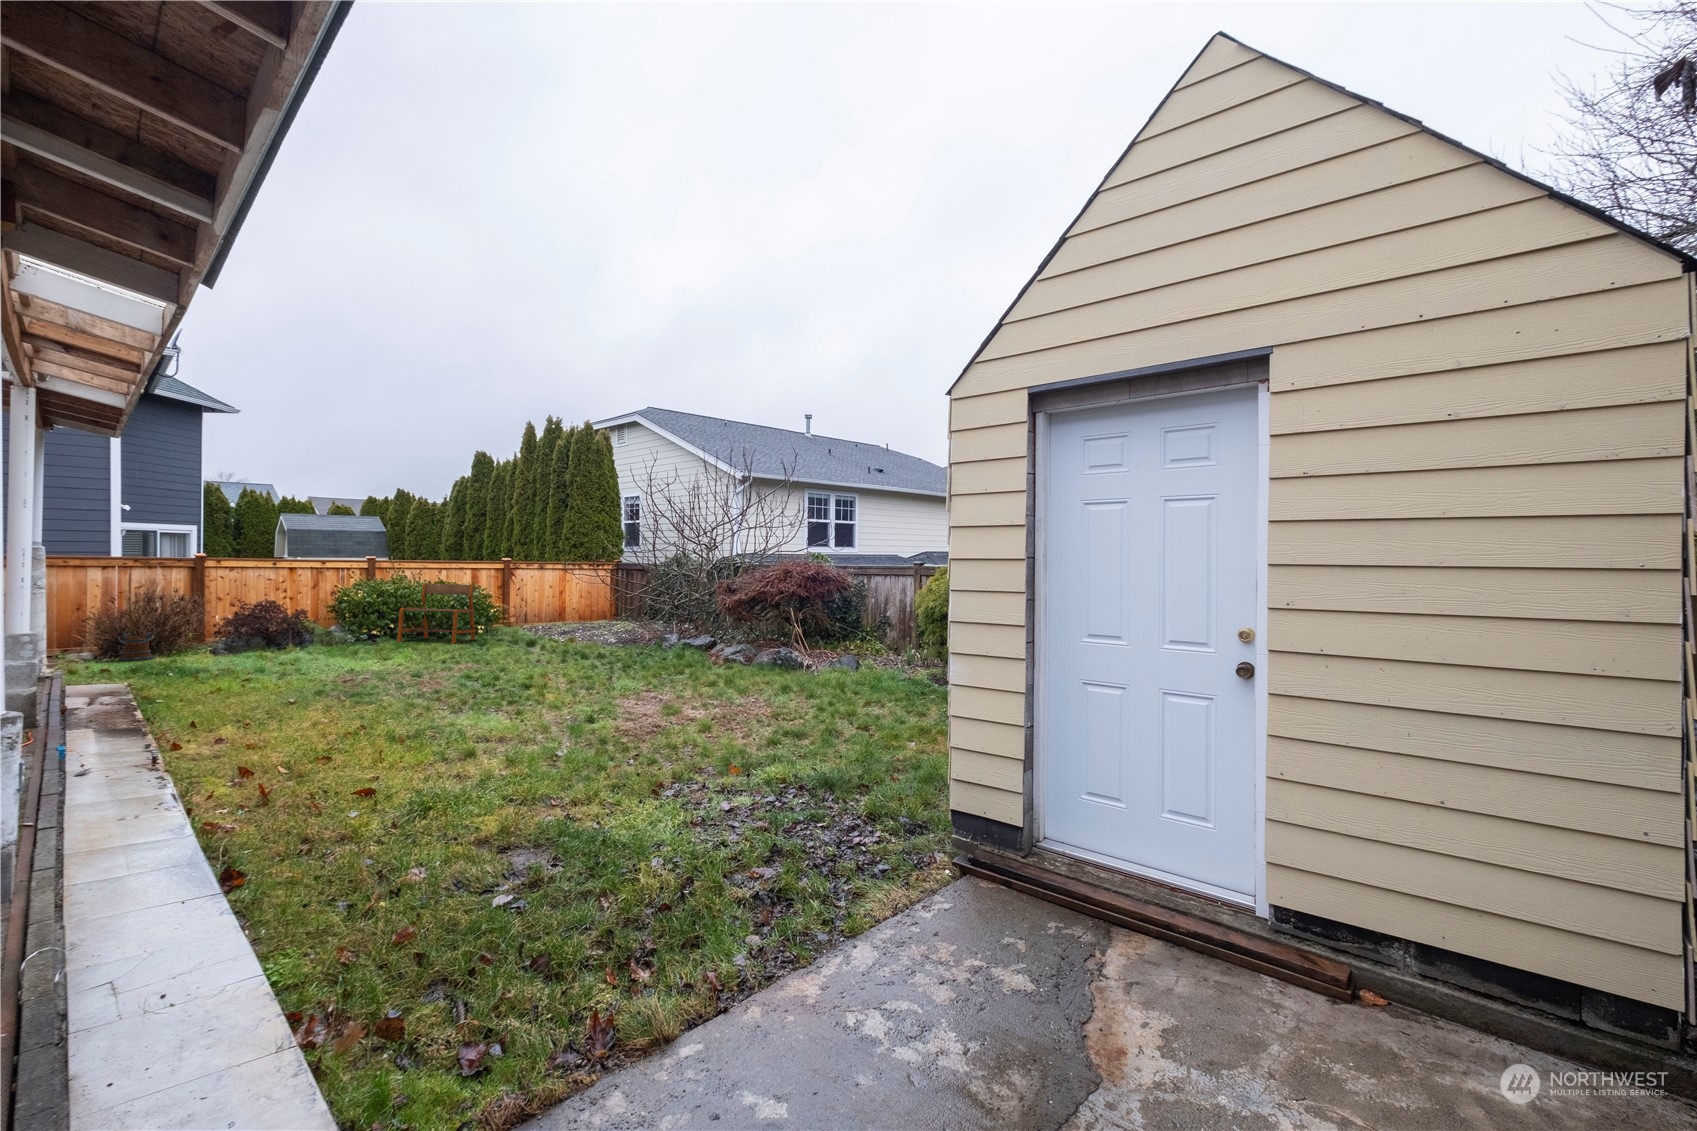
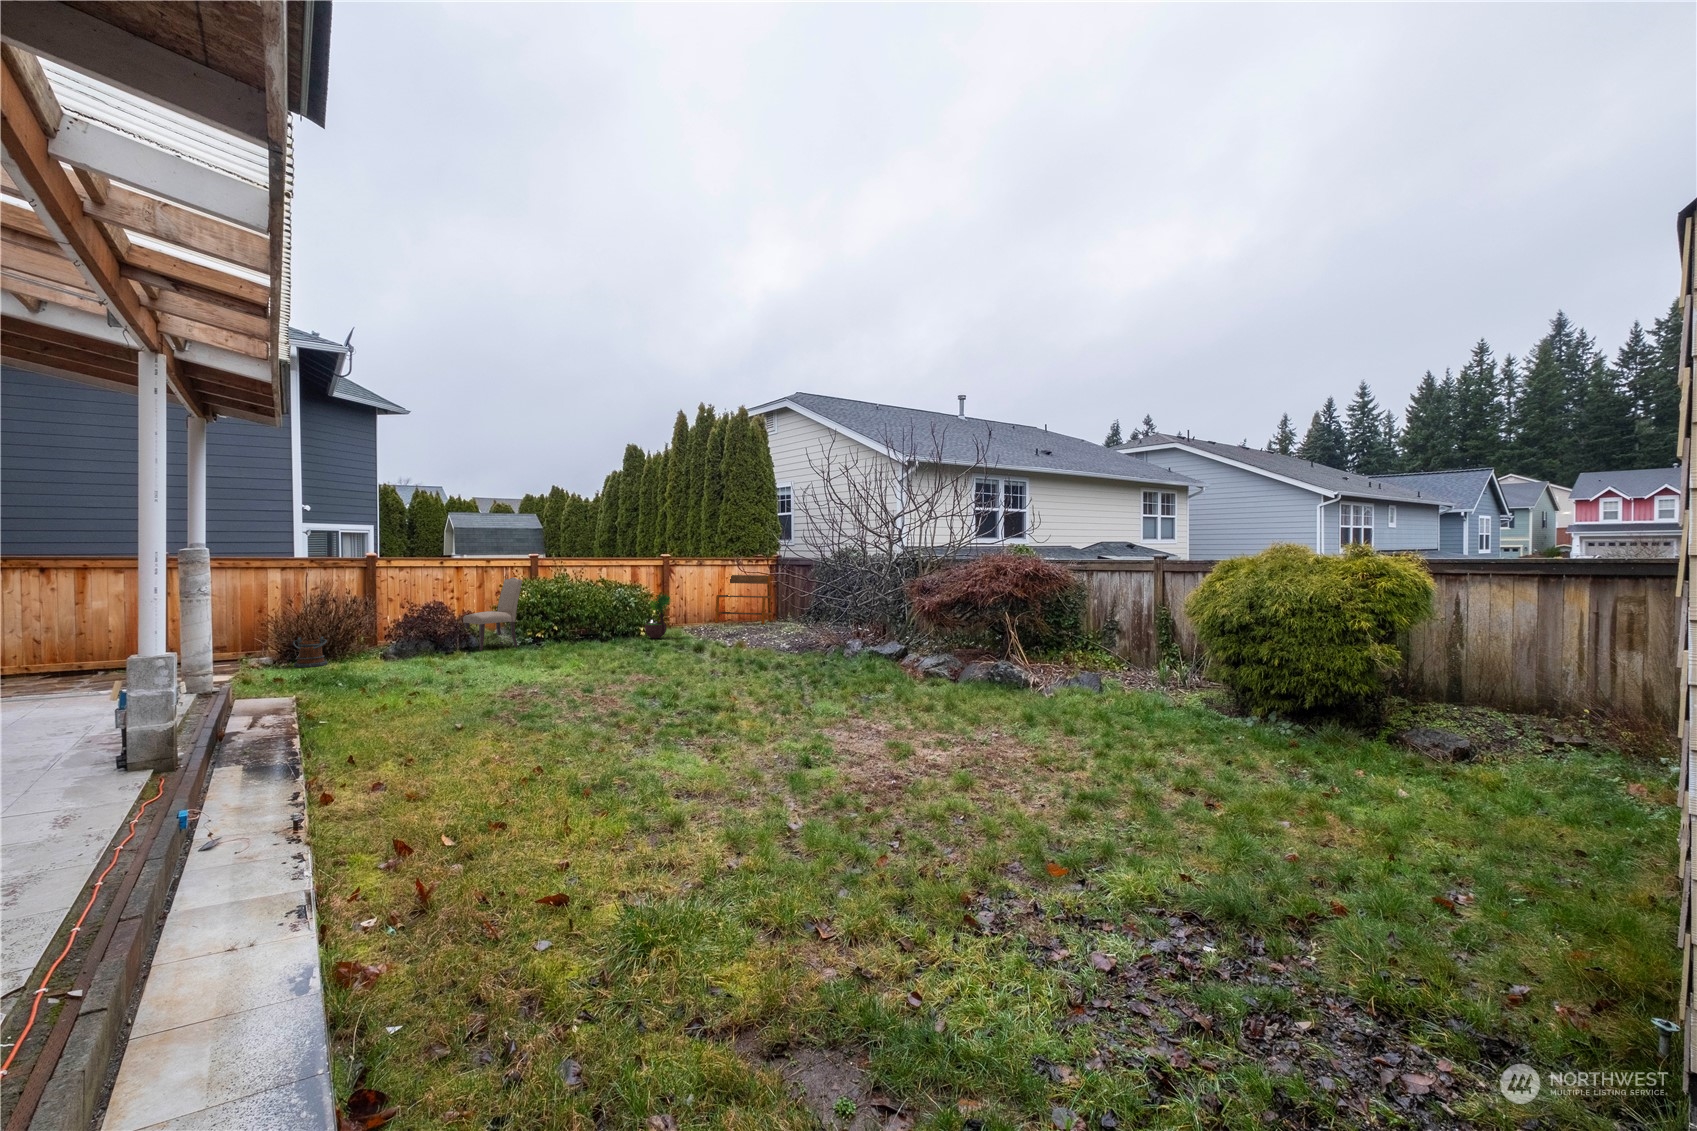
chair: none [295,578,358,647] -> present [462,578,522,651]
bench: present [397,583,476,644] -> present [715,575,773,624]
potted tree: none [482,591,511,636] -> present [645,594,670,639]

